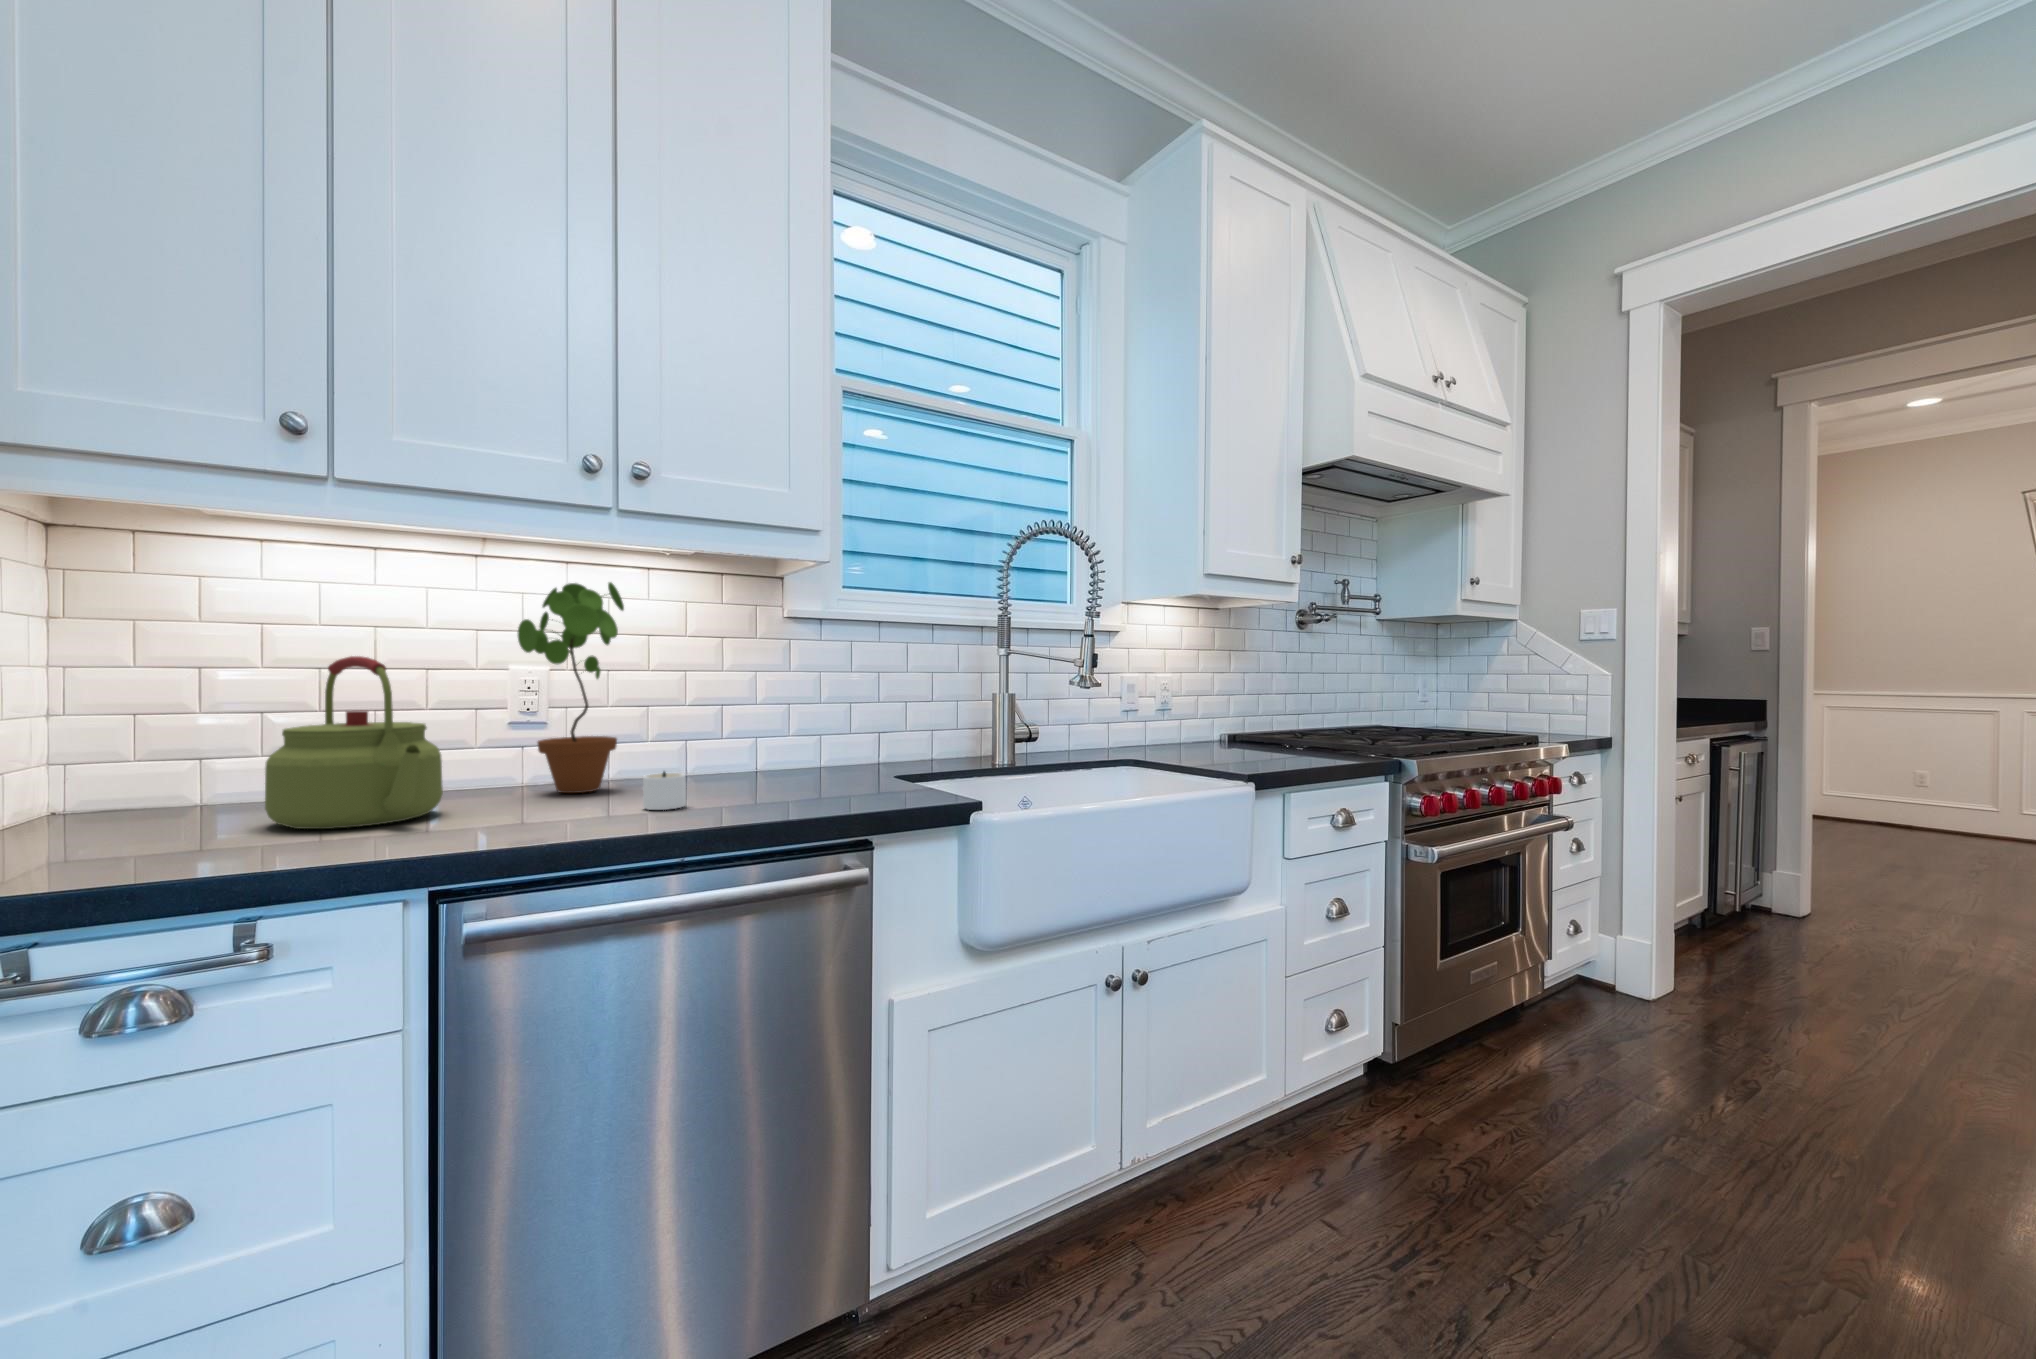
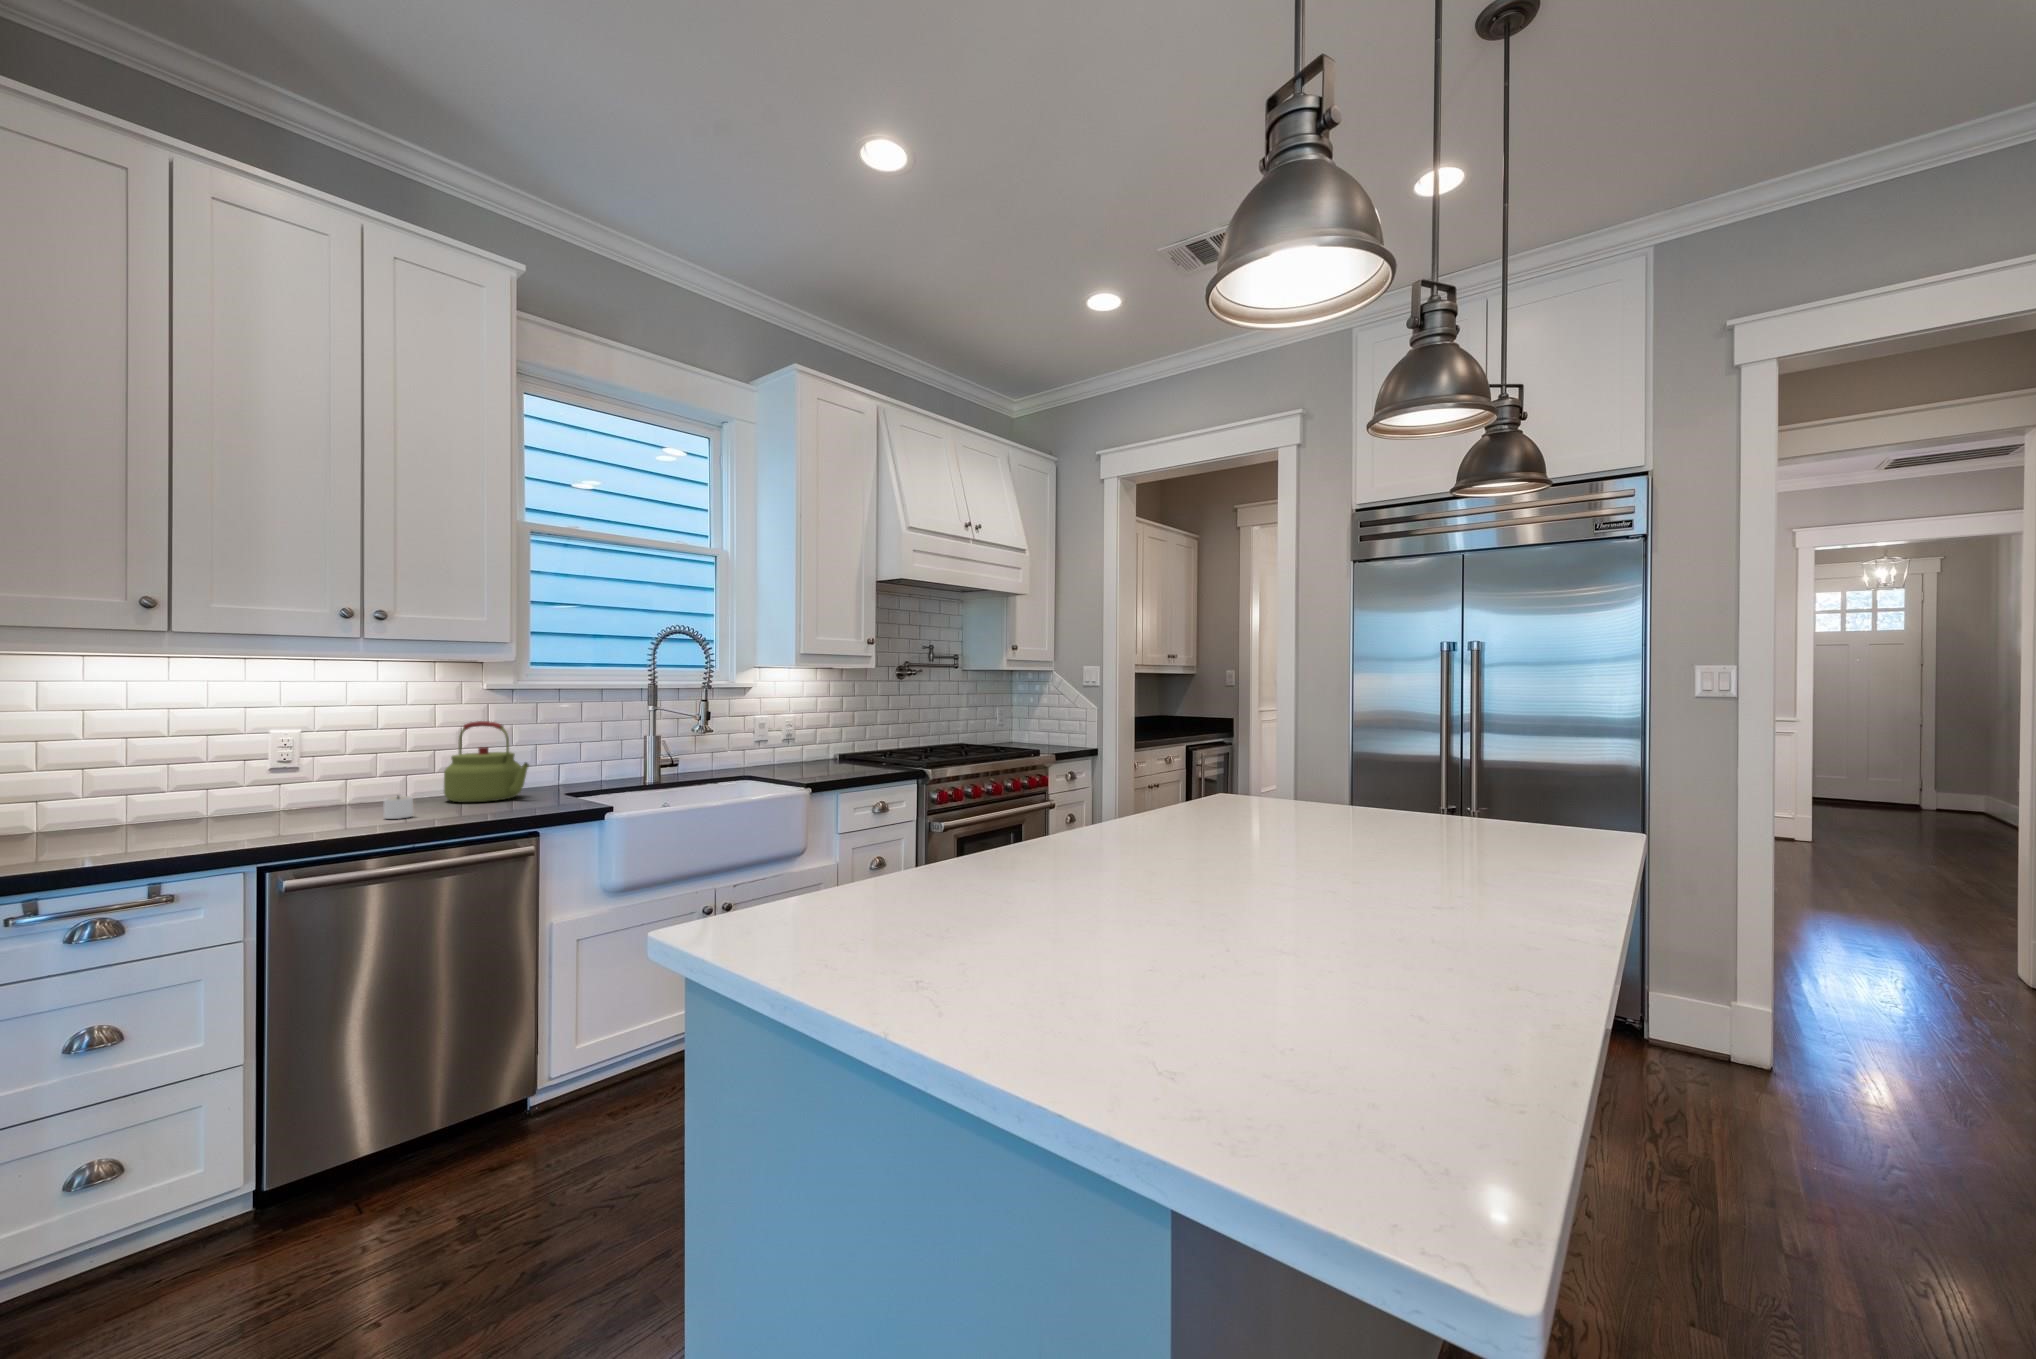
potted plant: present [518,582,624,793] -> none [285,673,362,813]
kettle: present [265,656,443,829] -> present [444,721,529,802]

